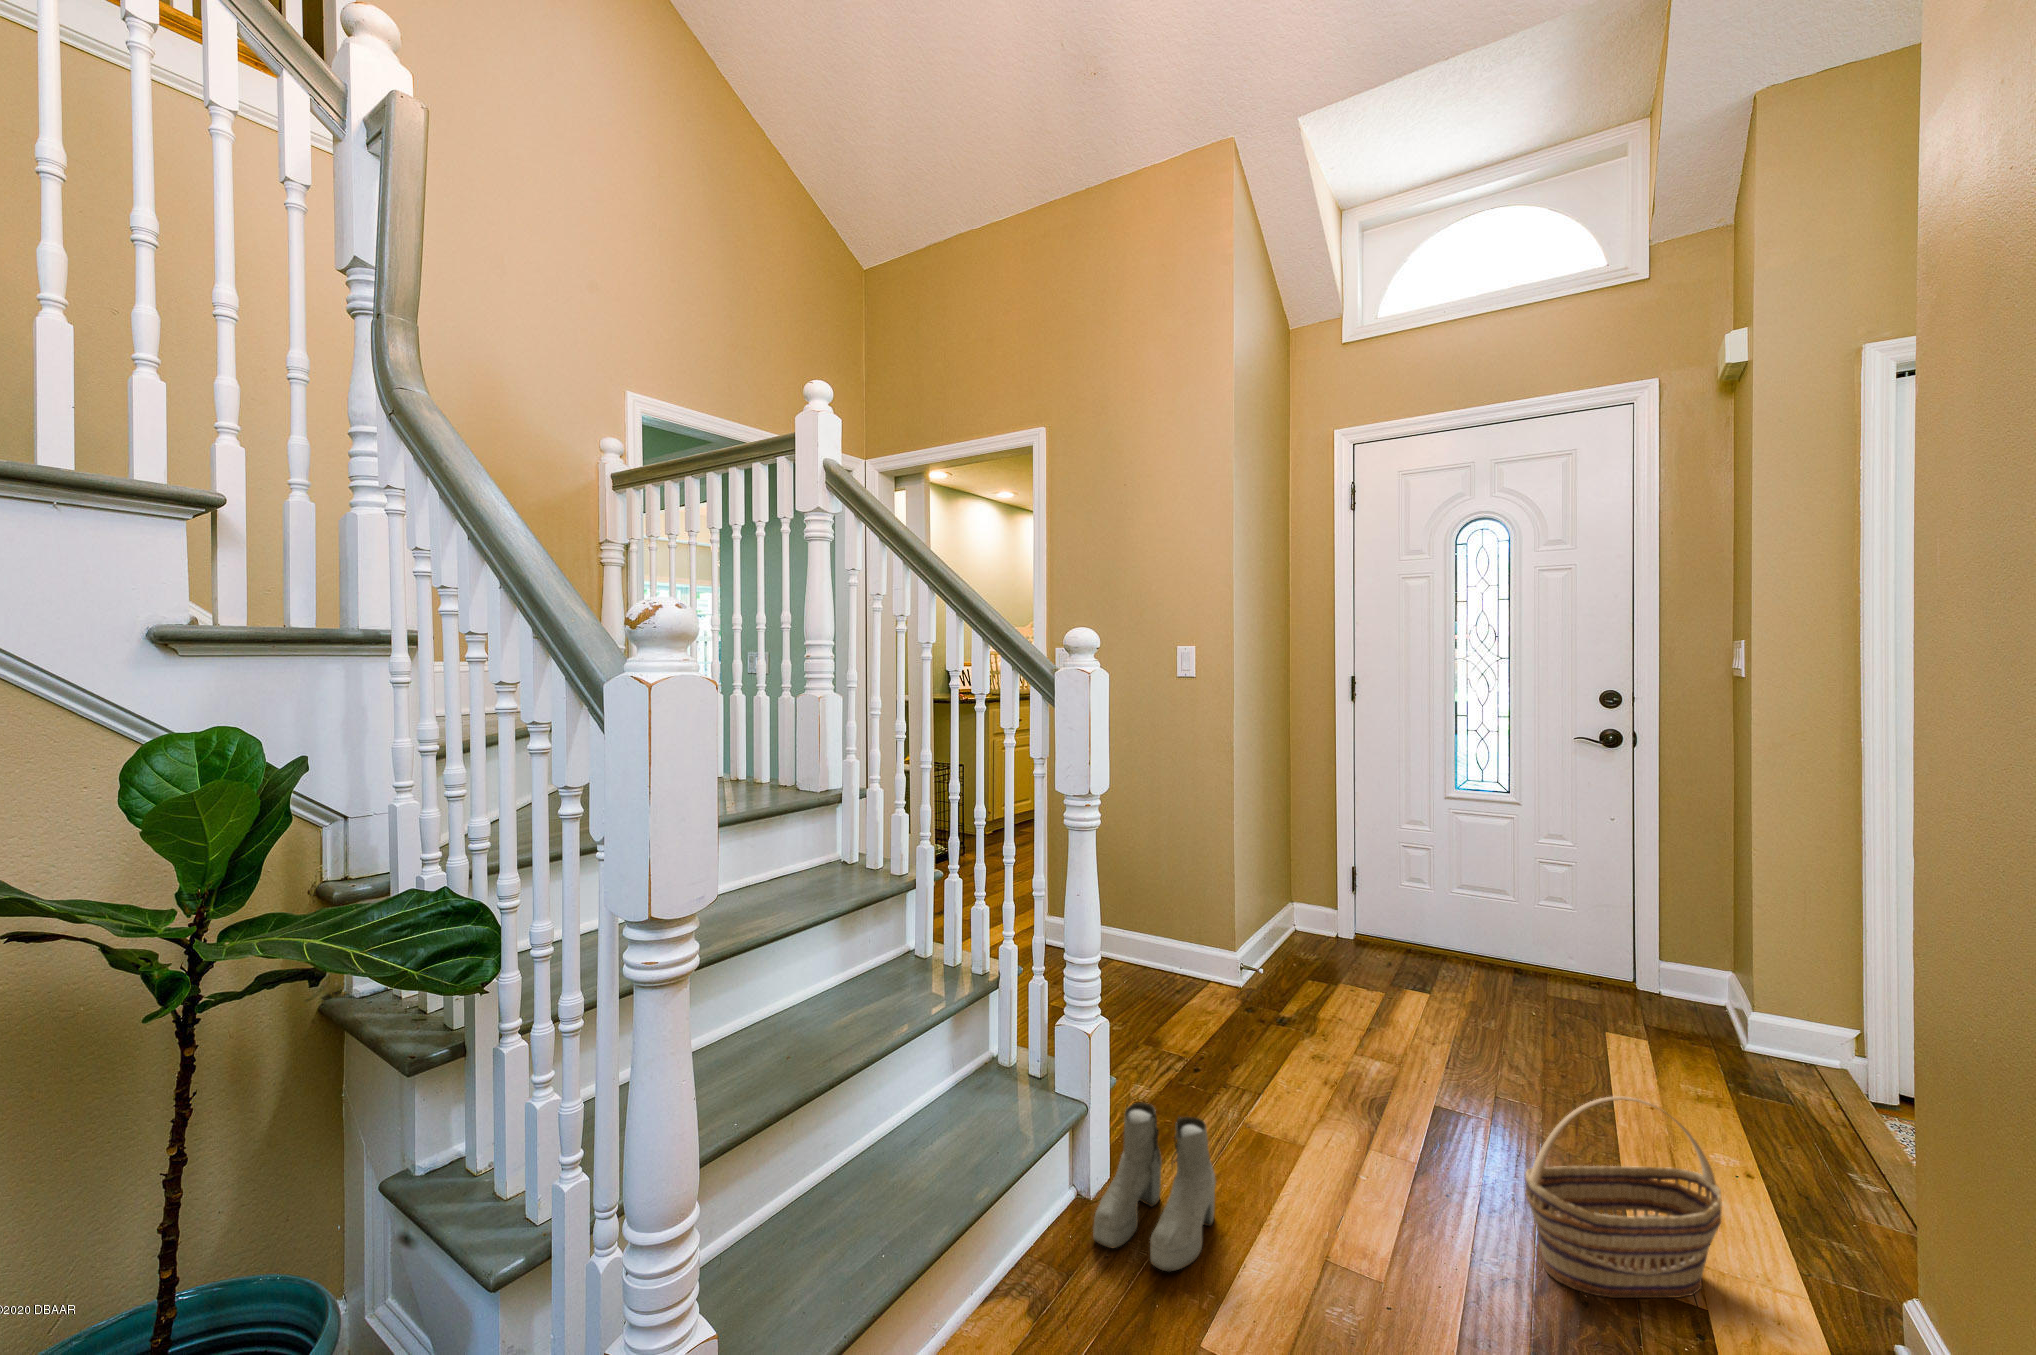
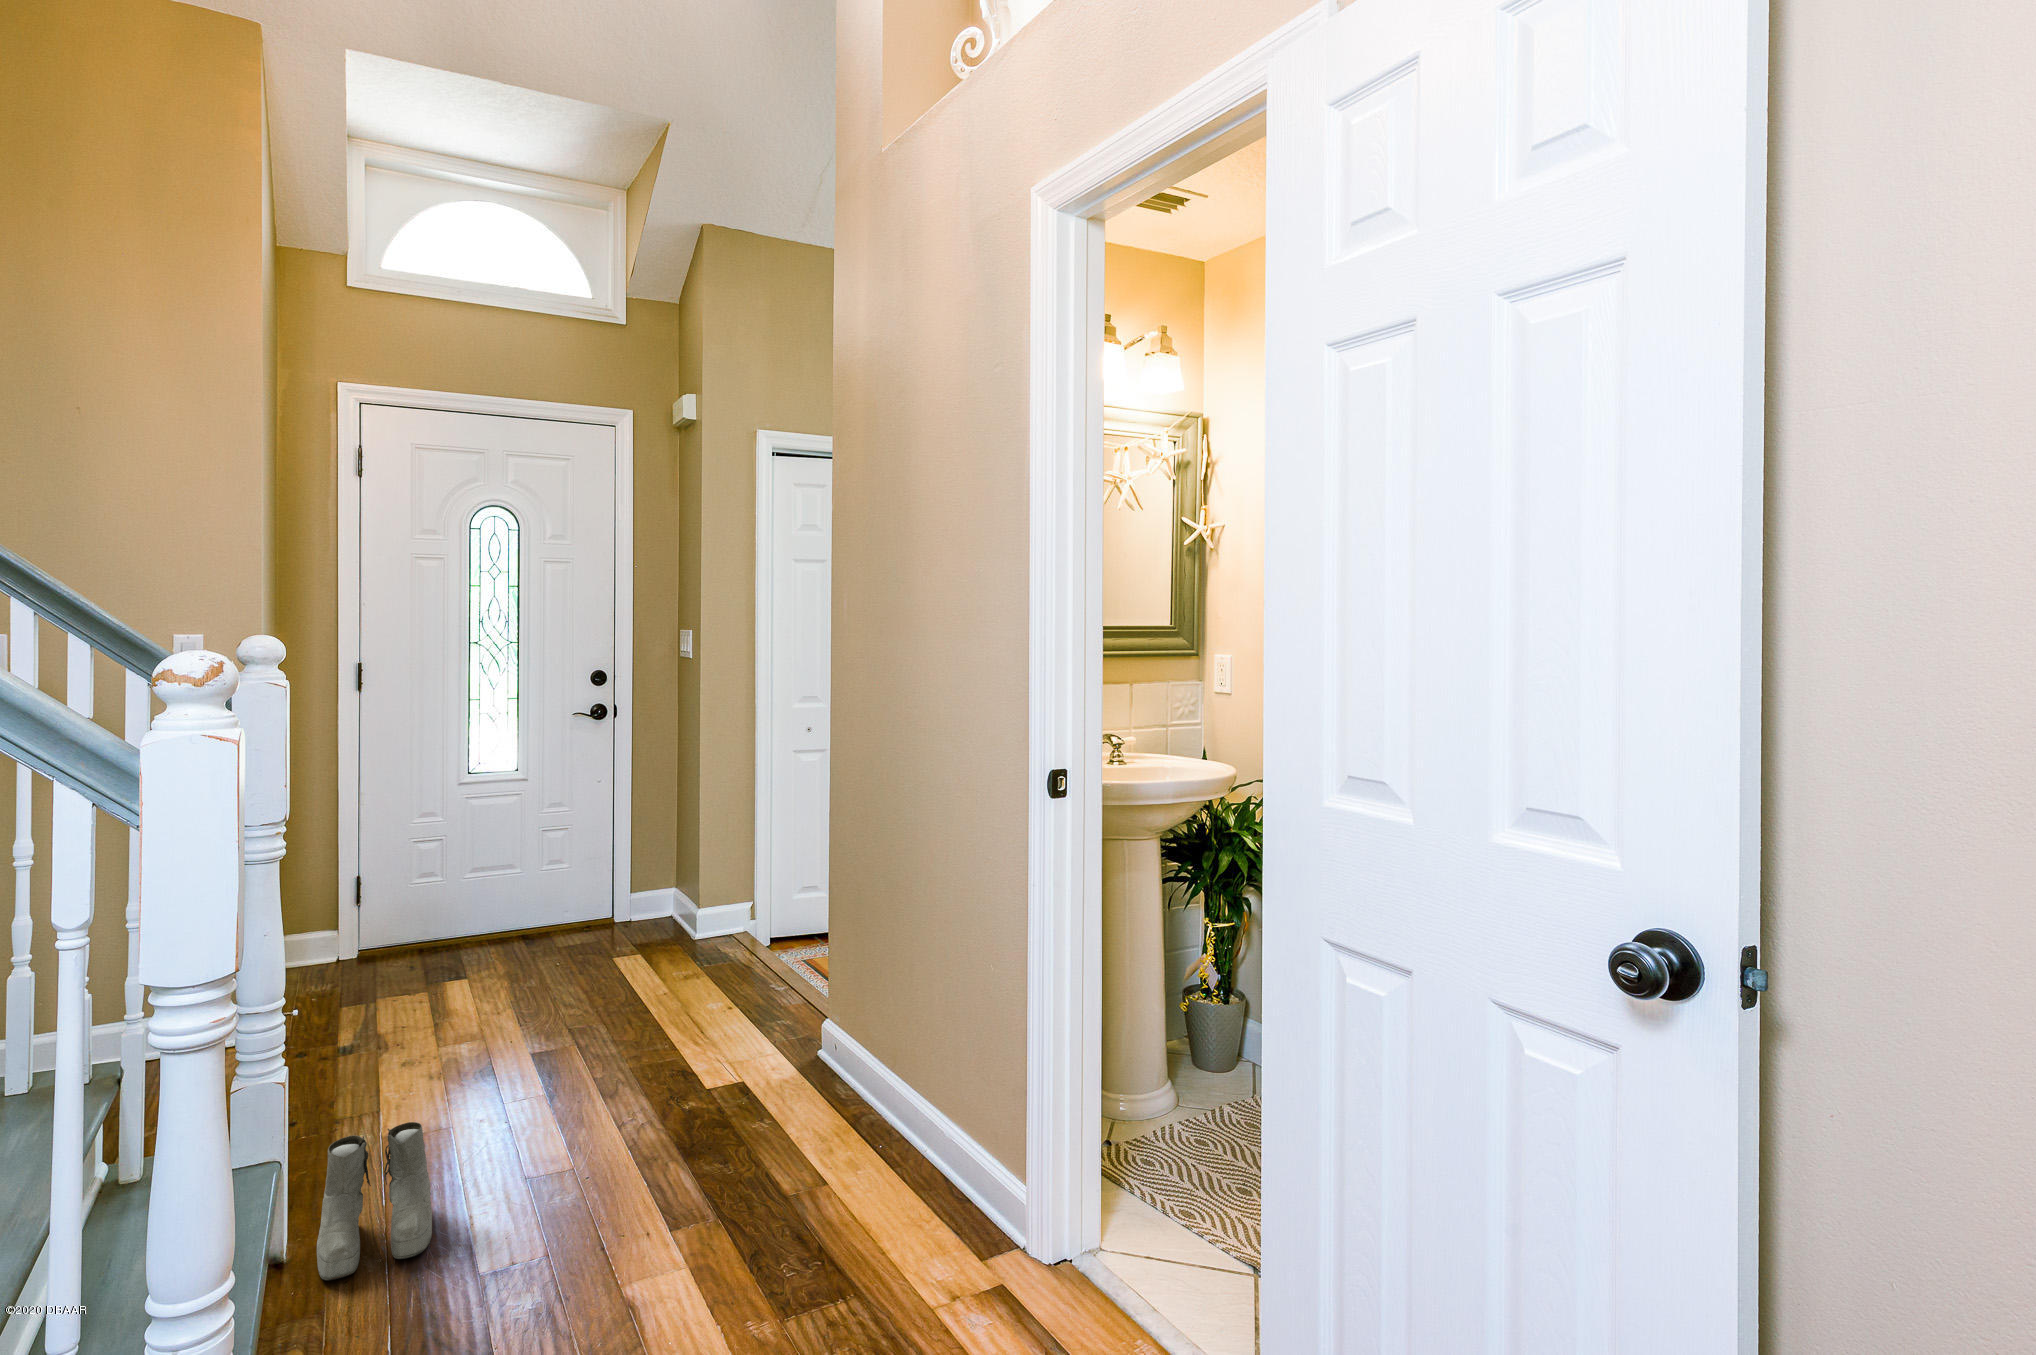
basket: present [1525,1096,1722,1298] -> none [648,969,746,1108]

